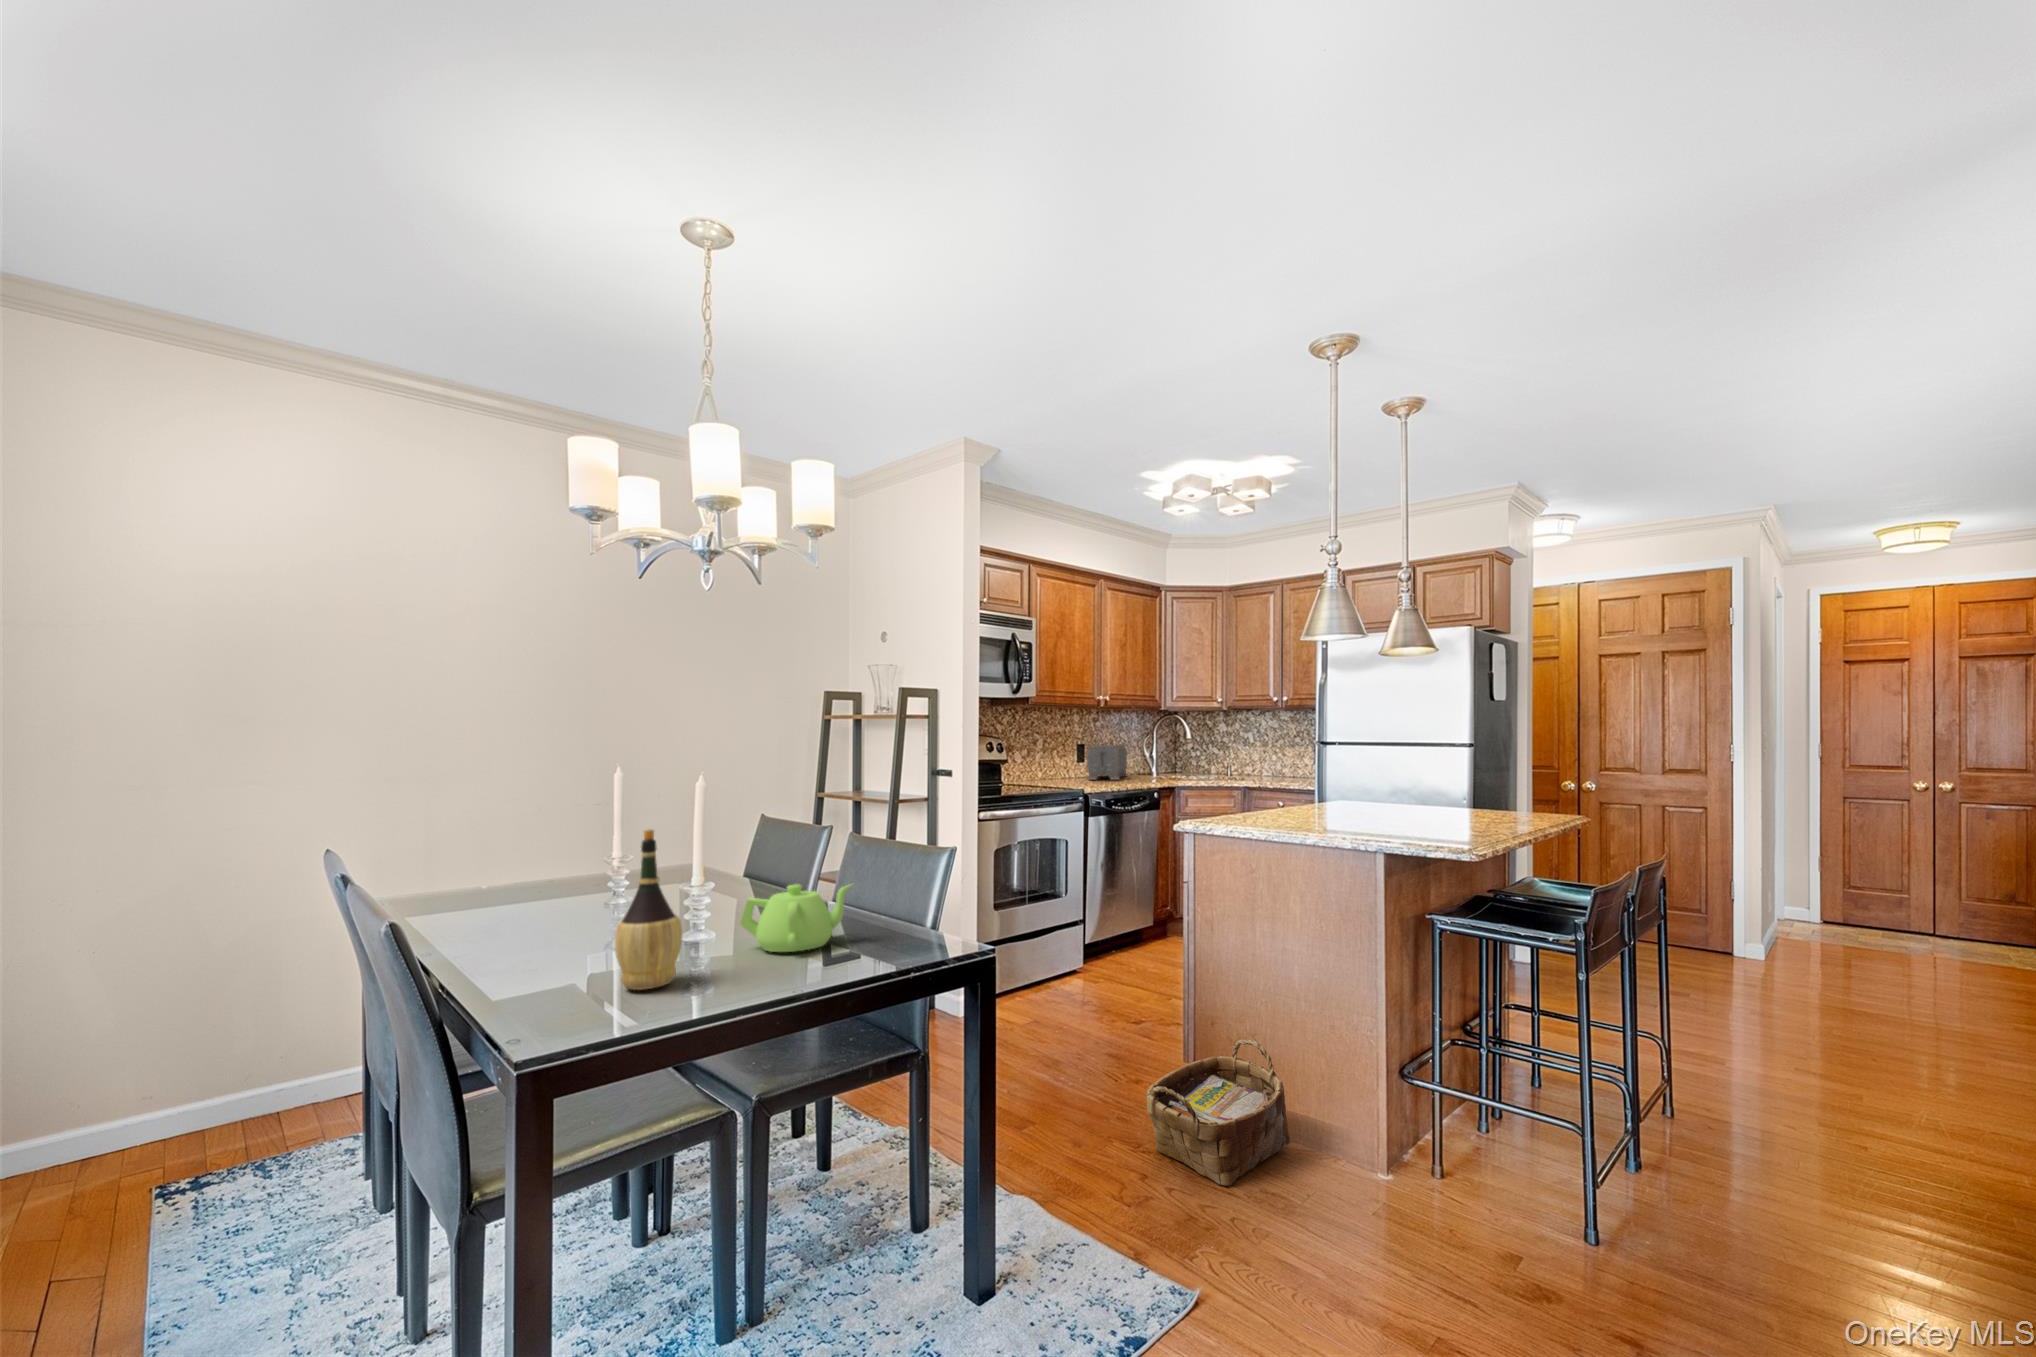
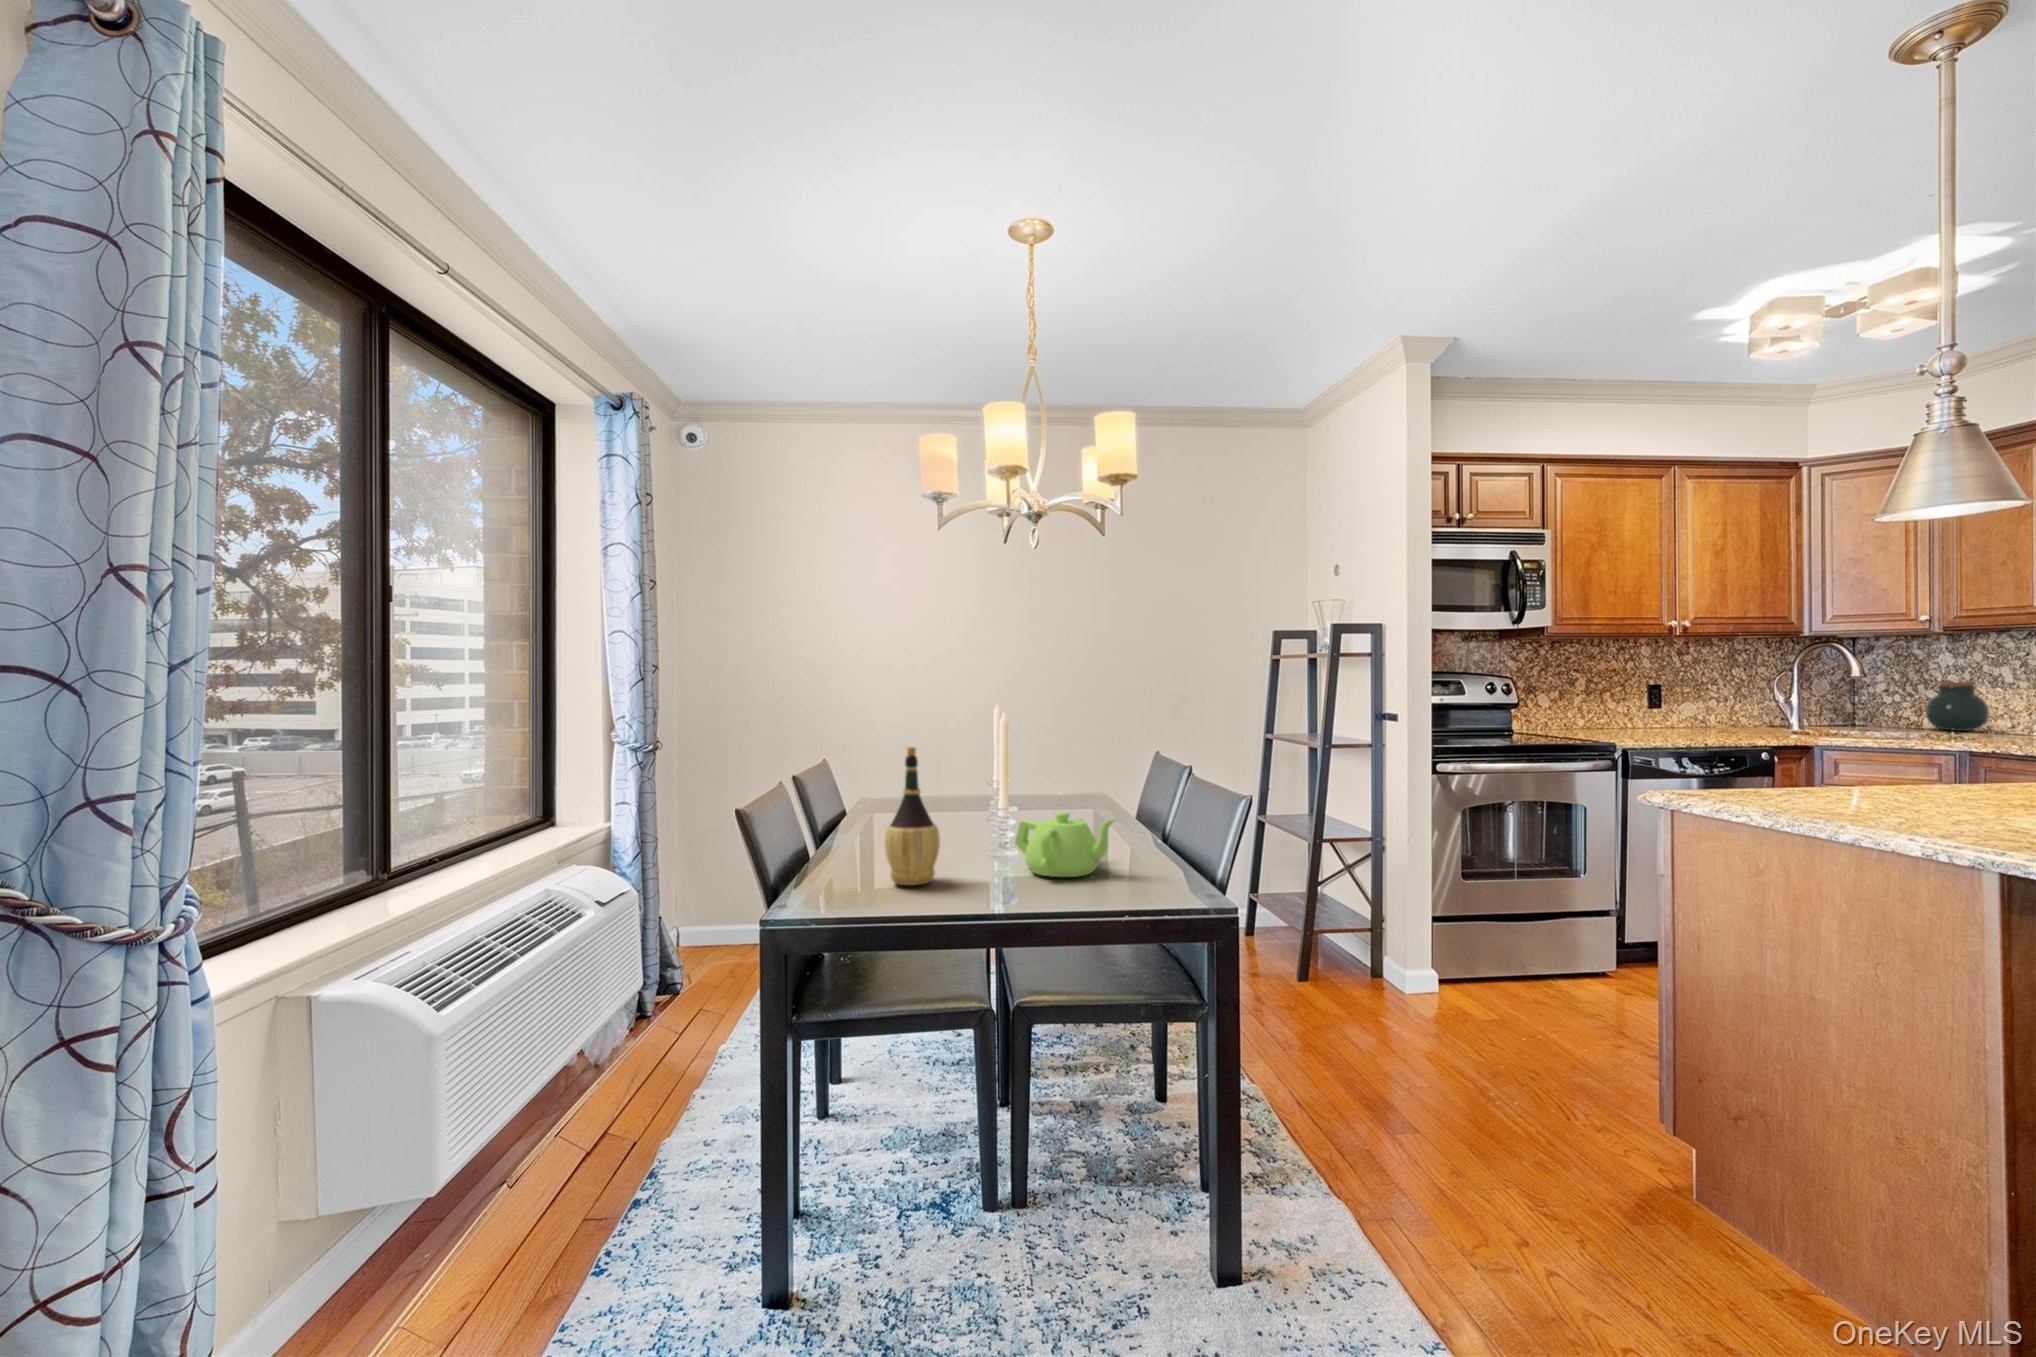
jar: none [1216,740,1244,771] -> present [1926,682,1989,731]
toaster: present [1086,744,1127,780] -> none [1656,683,1737,733]
woven basket: present [1146,1039,1290,1186] -> none [1534,1116,1780,1299]

